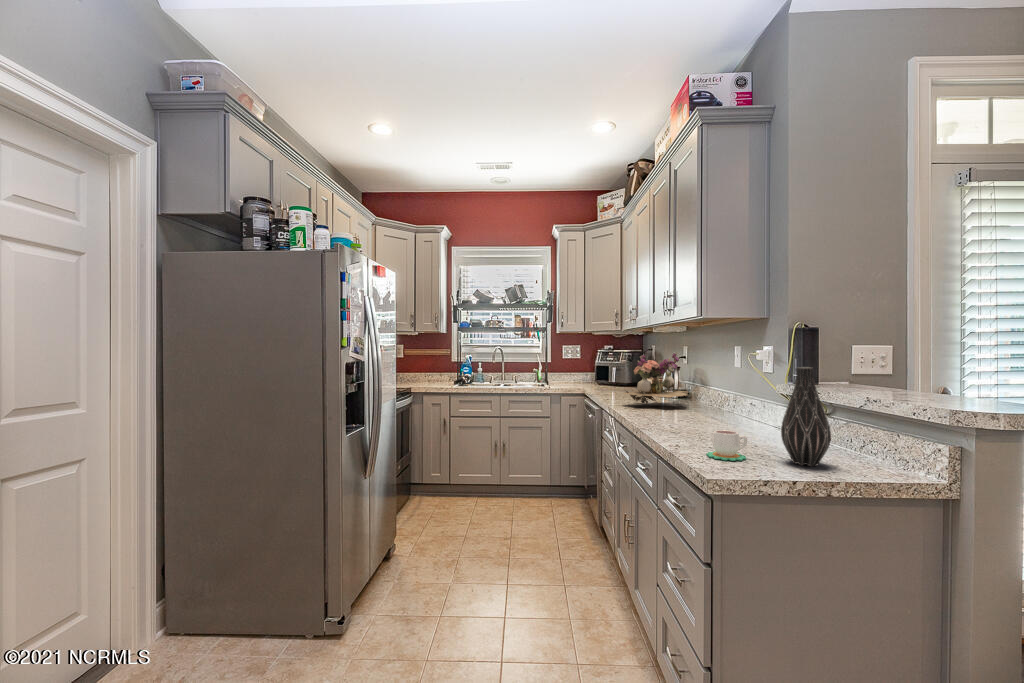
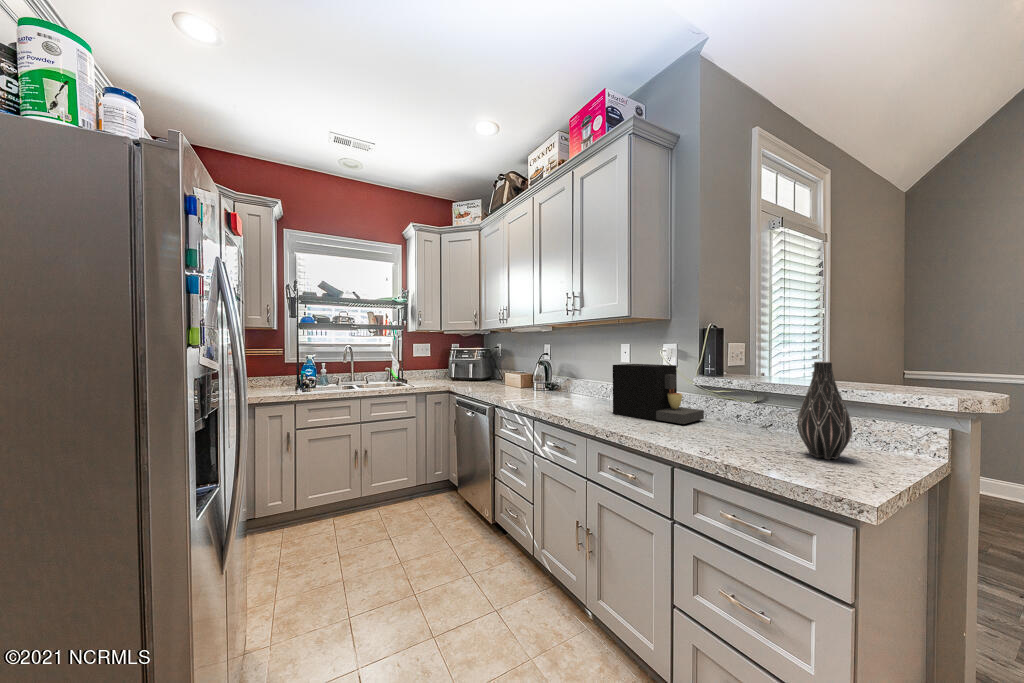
flower arrangement: present [624,352,689,405] -> none [524,349,584,401]
coffee maker: none [689,369,777,432] -> present [613,364,704,424]
mug: present [706,430,747,461] -> none [738,430,784,465]

